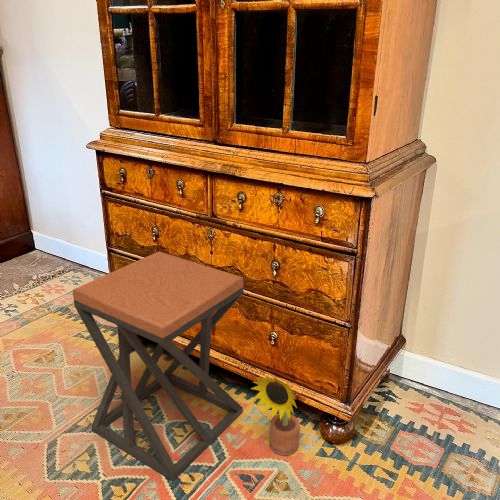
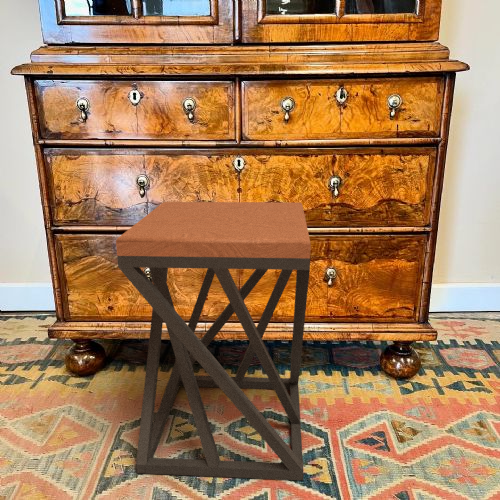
decorative plant: present [251,377,300,455] -> none [352,301,419,407]

